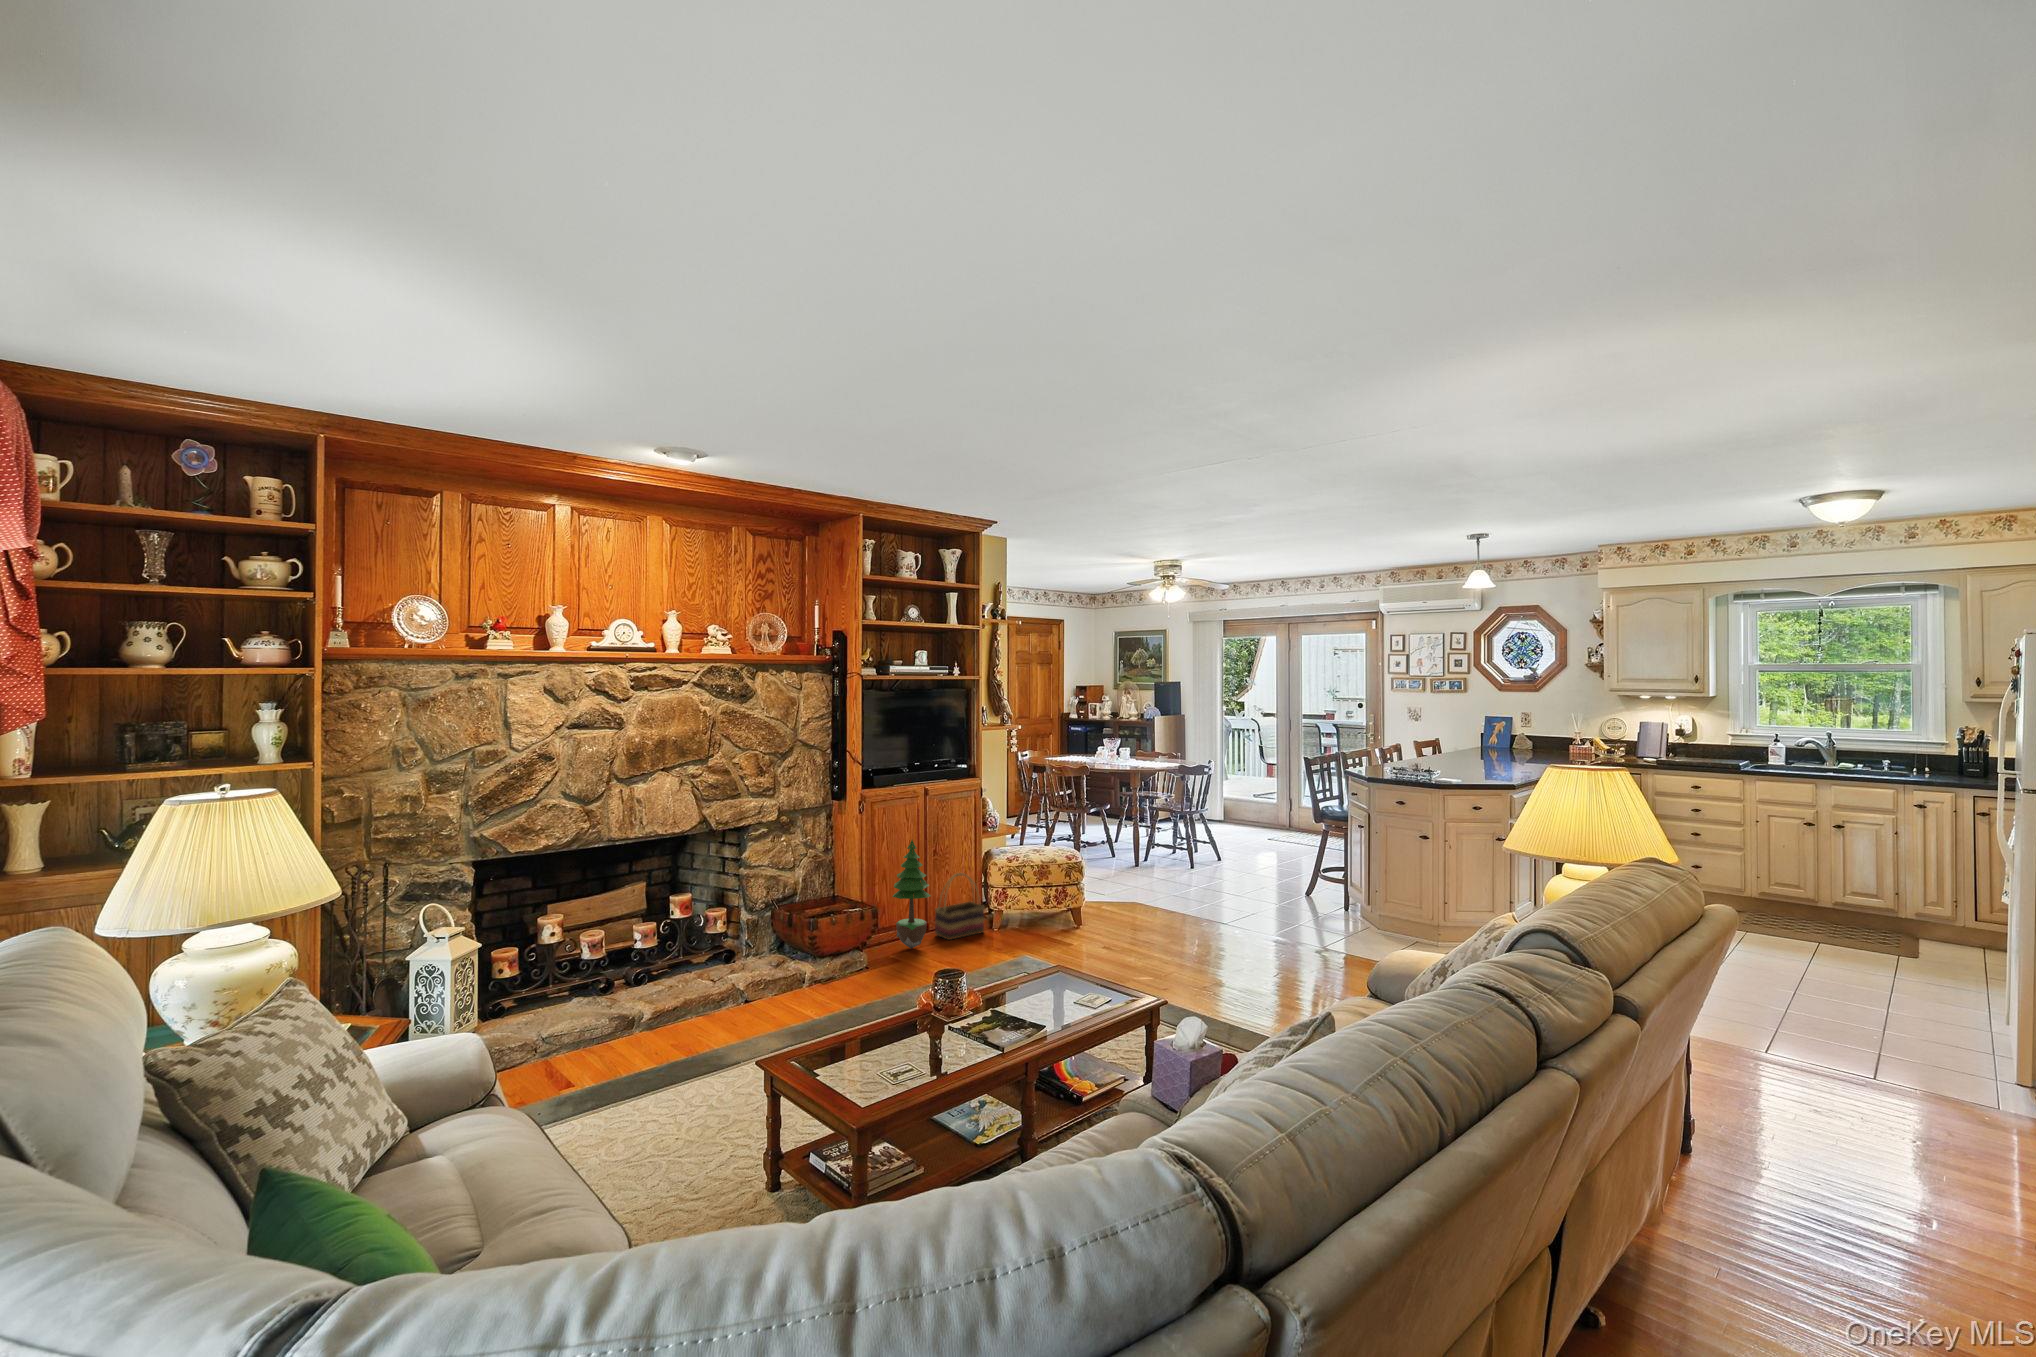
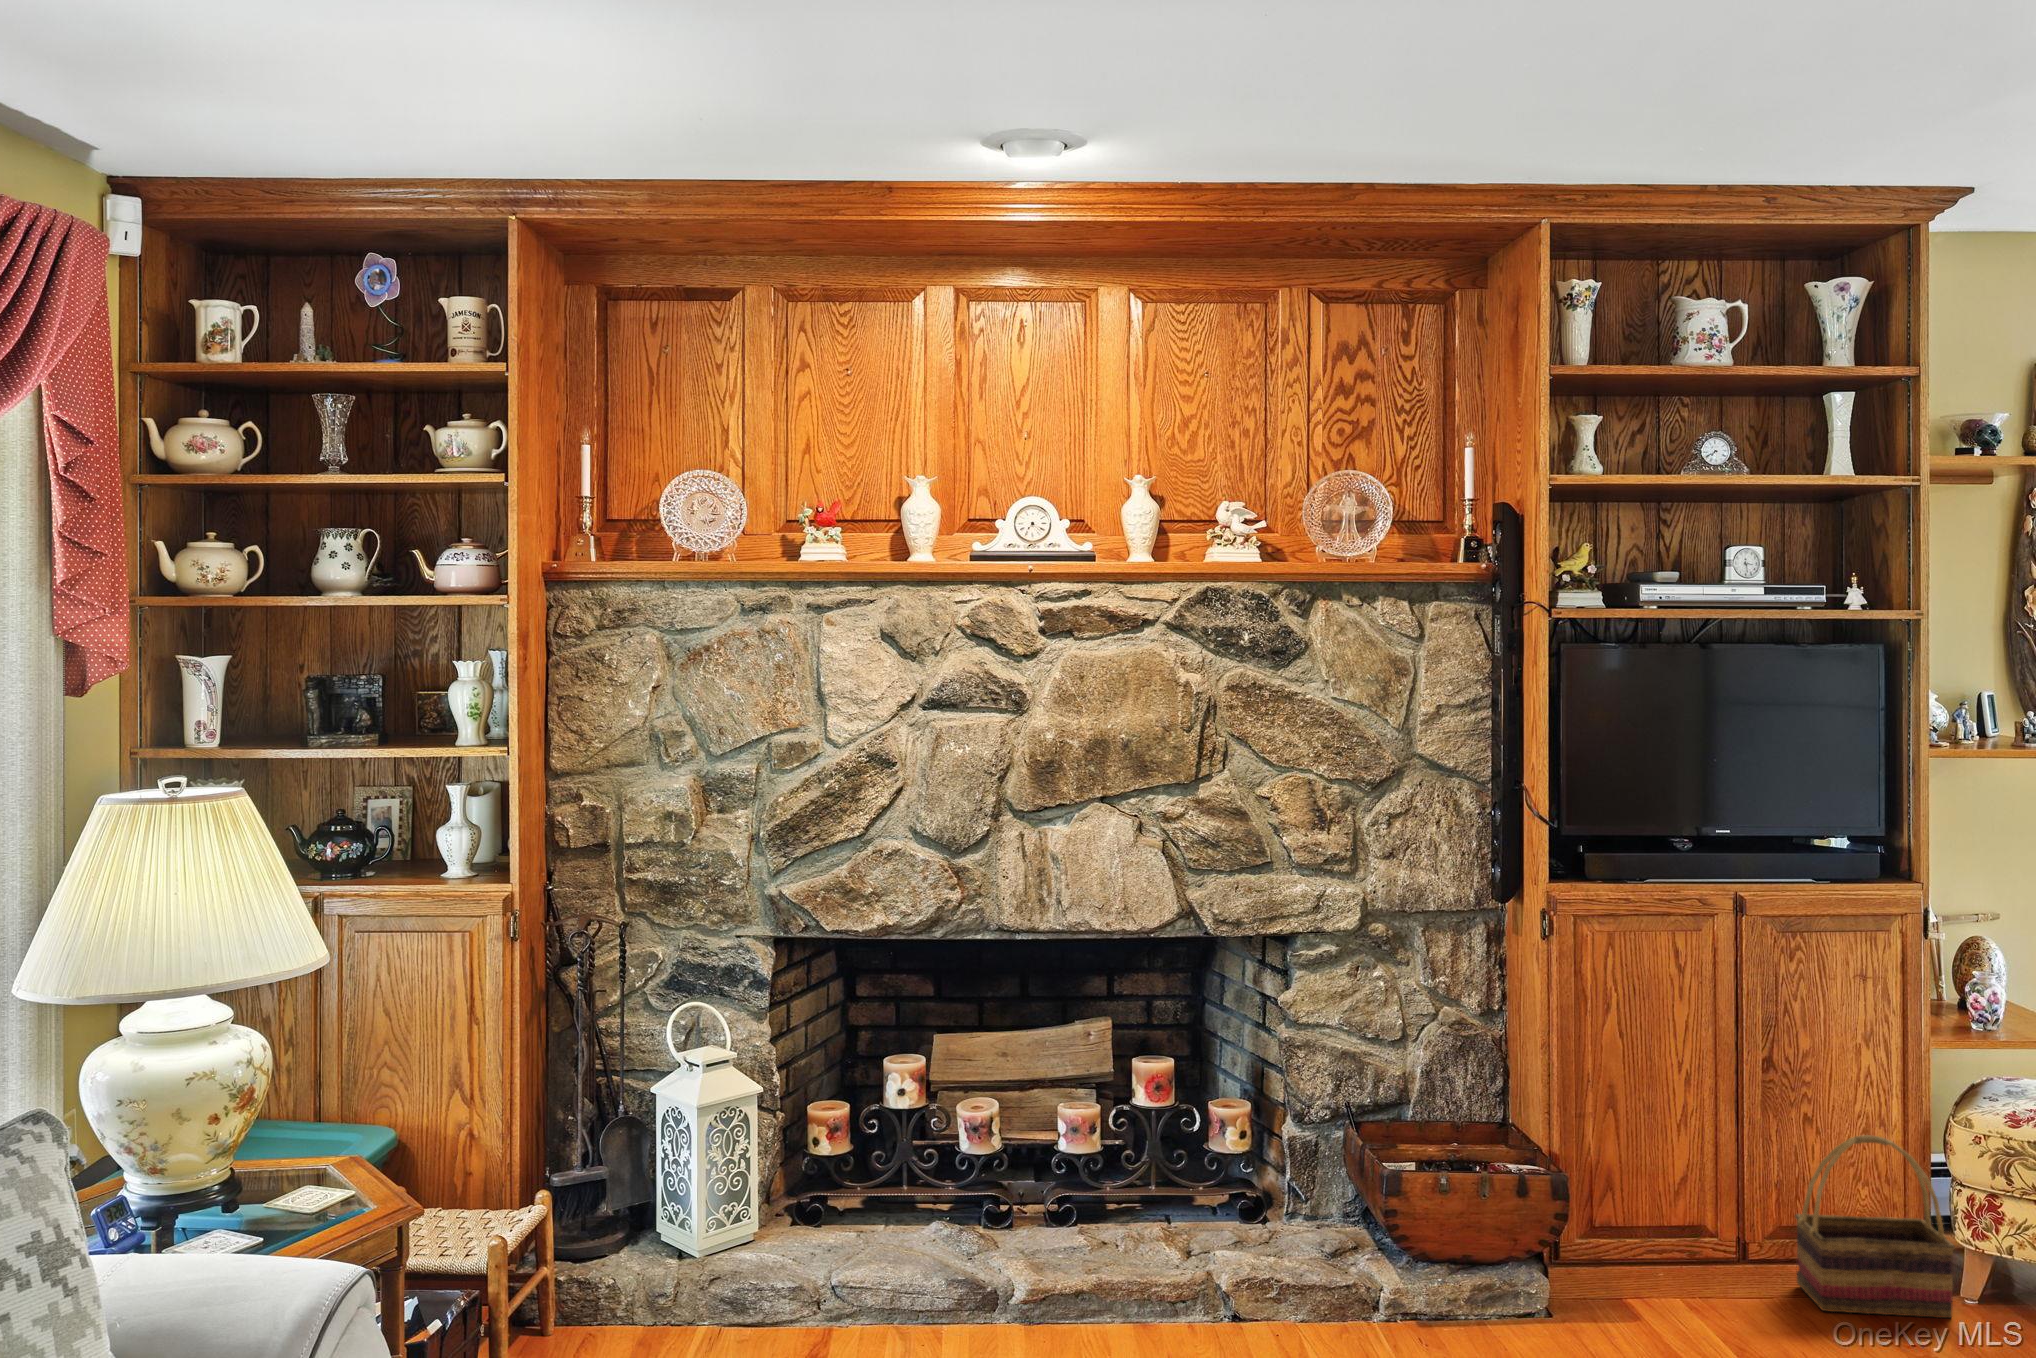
potted tree: present [892,840,931,949] -> none [1641,1022,1753,1306]

